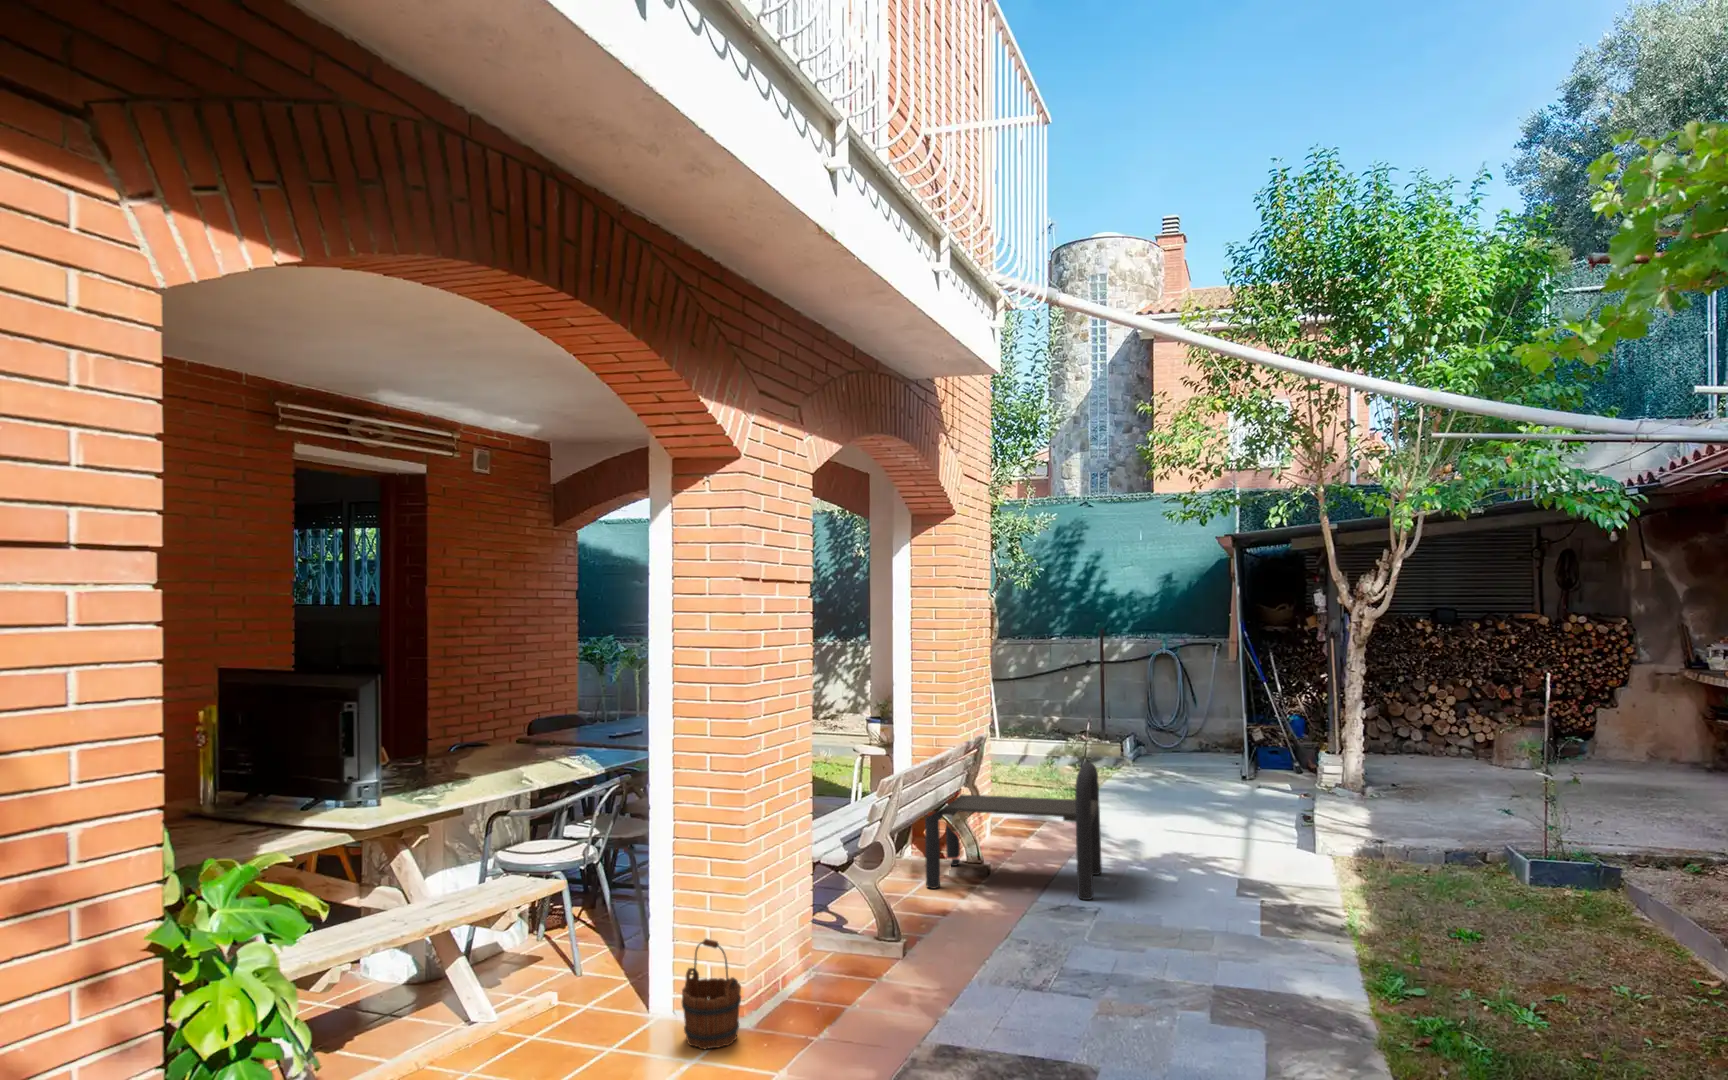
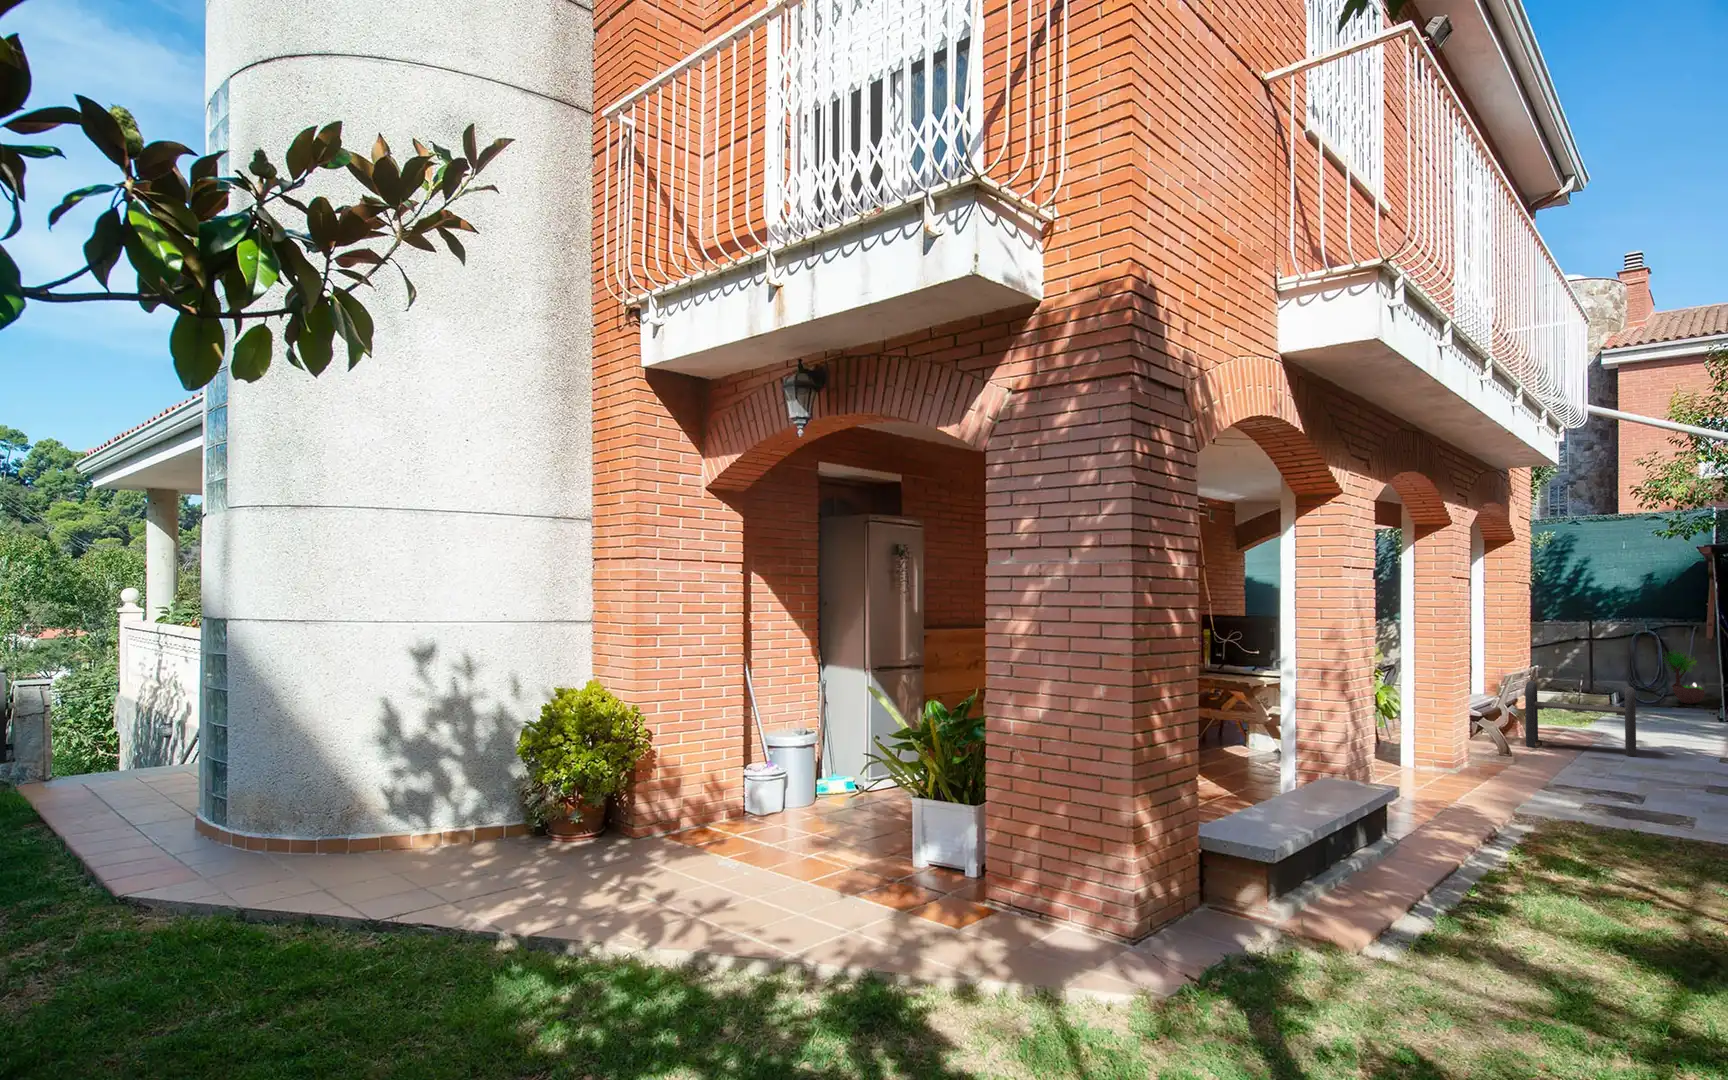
potted tree: none [1180,667,1230,744] -> present [1662,650,1705,704]
wooden bucket: present [682,939,741,1049] -> none [1460,734,1489,776]

